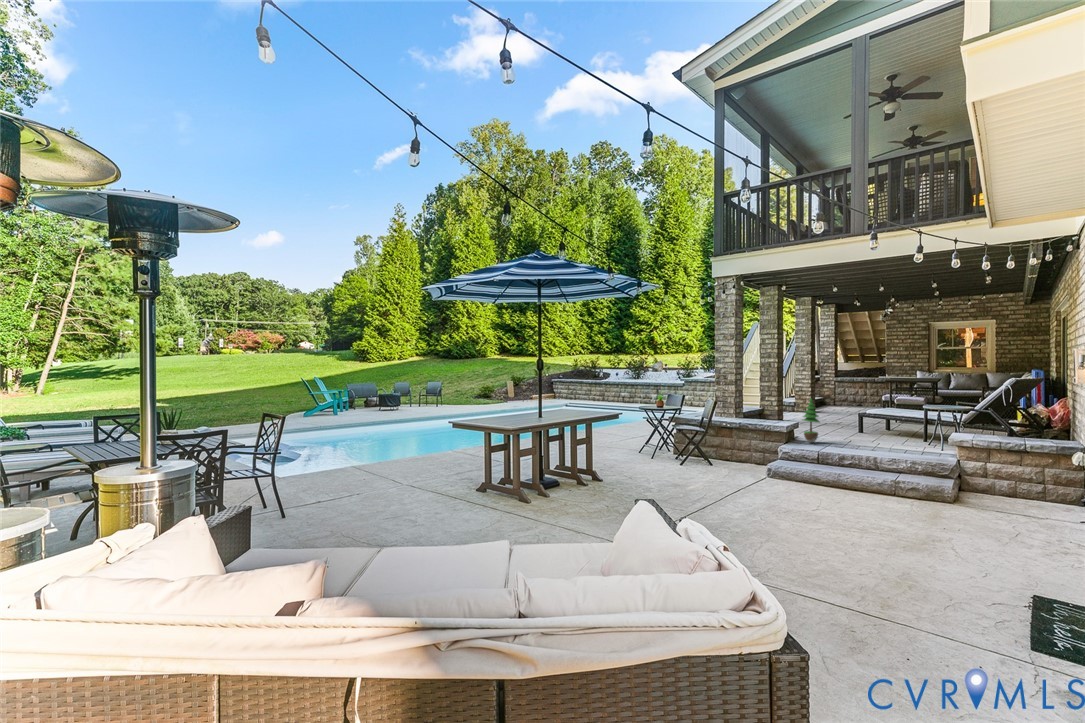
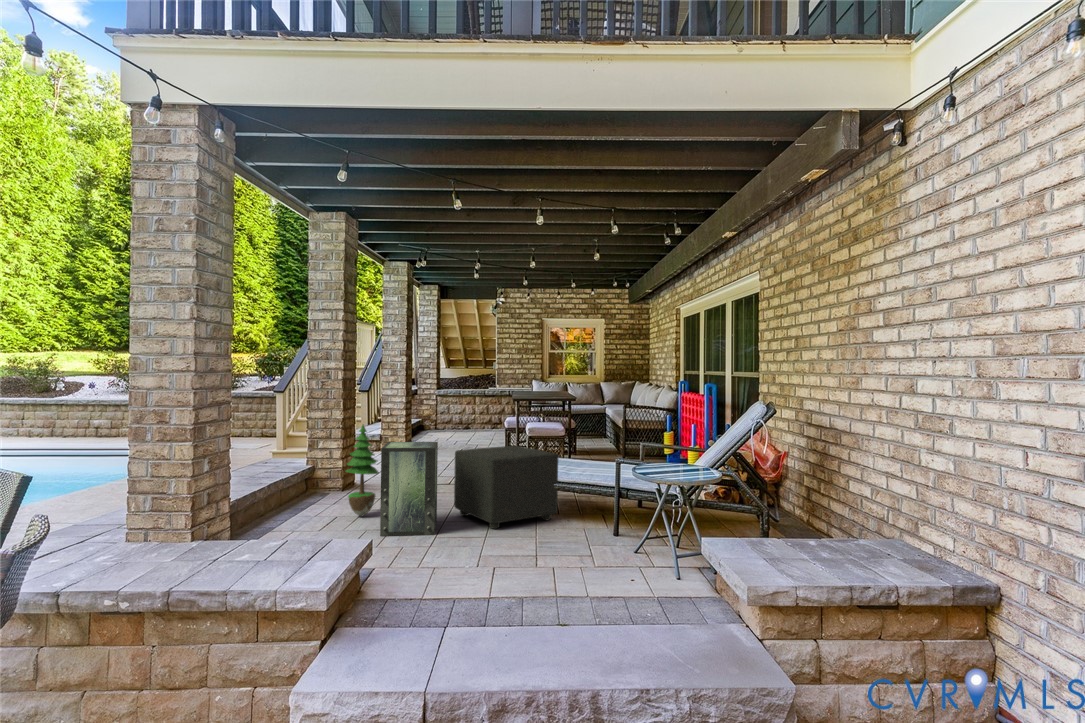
storage box: none [826,406,856,453] -> present [380,442,438,536]
ottoman: none [865,413,934,454] -> present [454,446,558,529]

